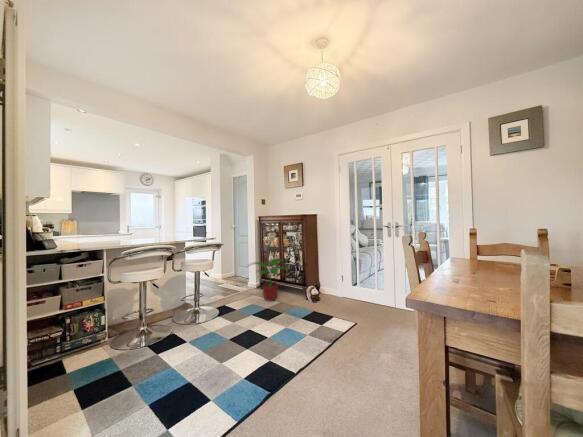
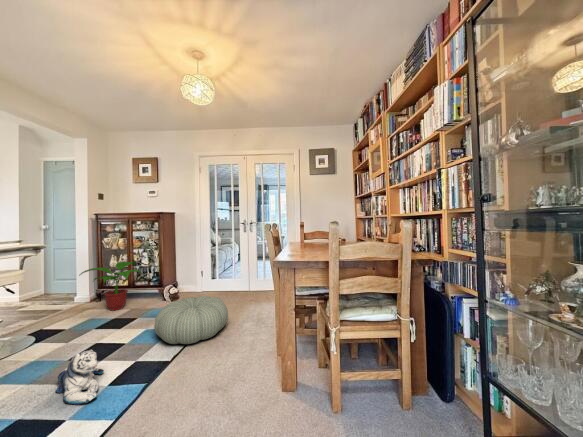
pouf: none [290,305,362,358] -> present [154,296,228,344]
plush toy: none [217,338,248,386] -> present [55,350,104,405]

